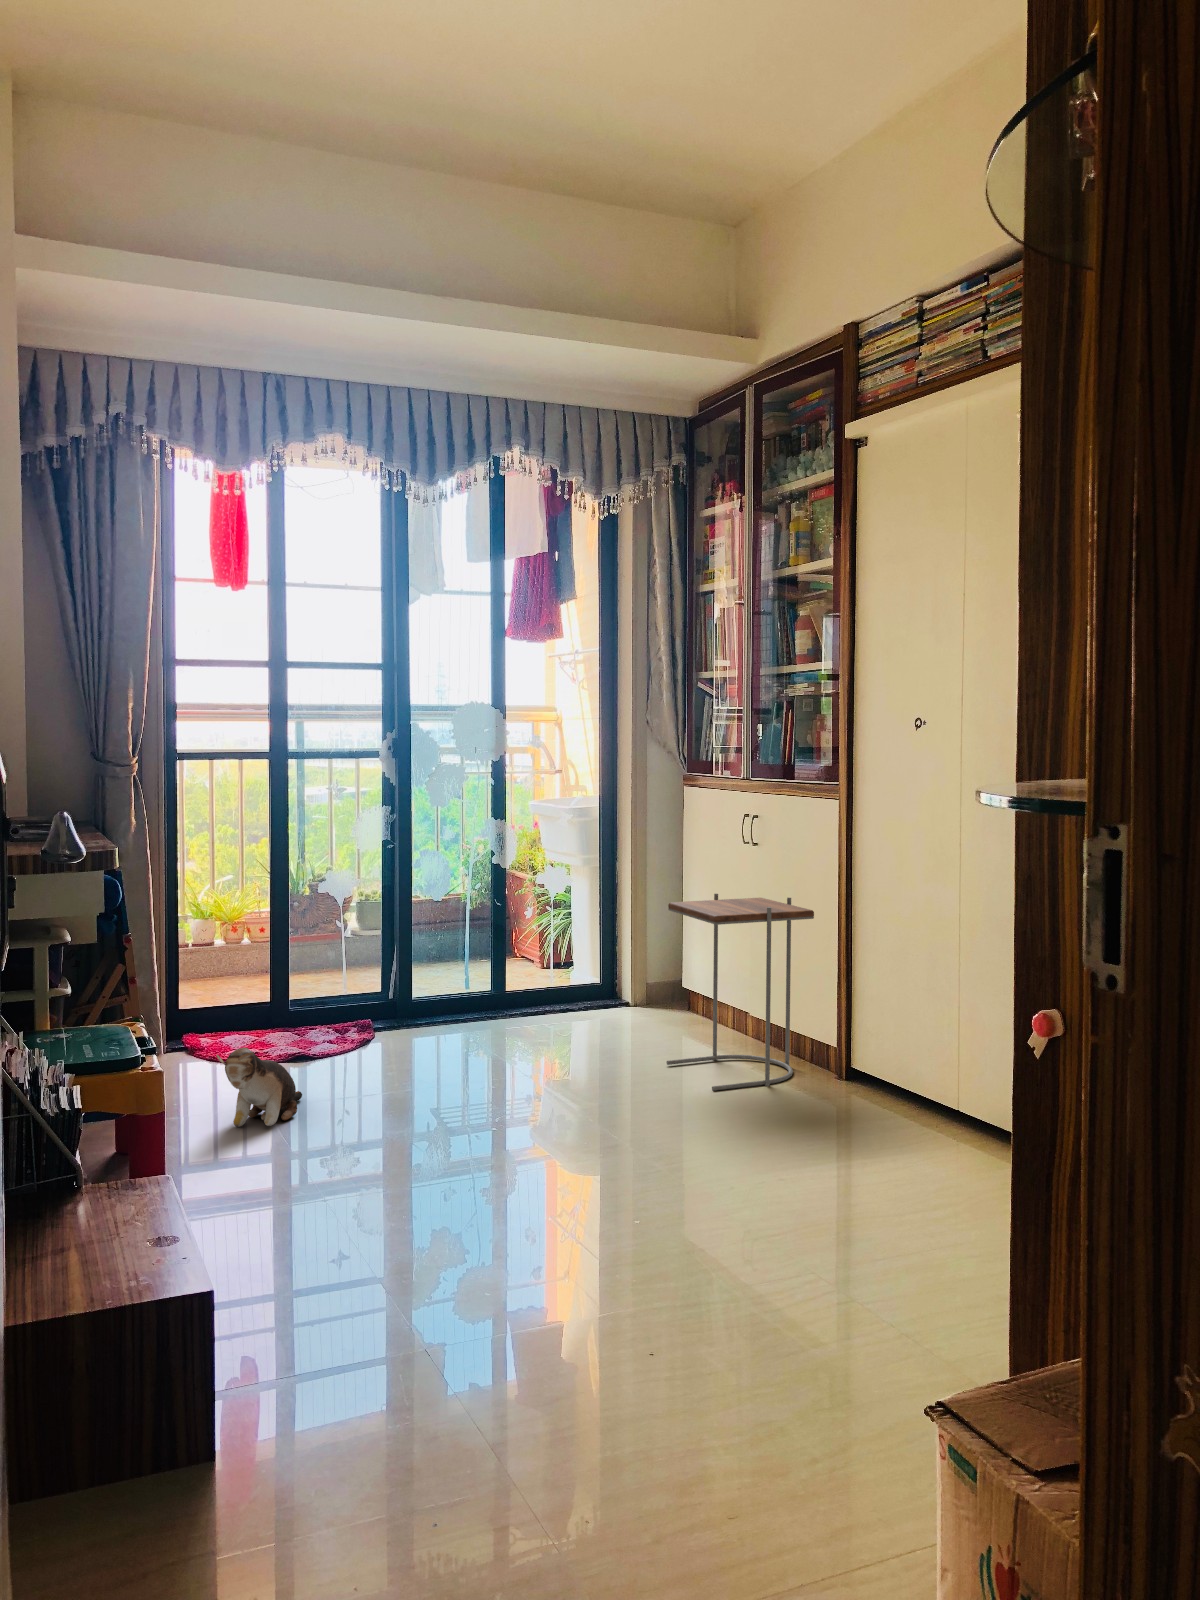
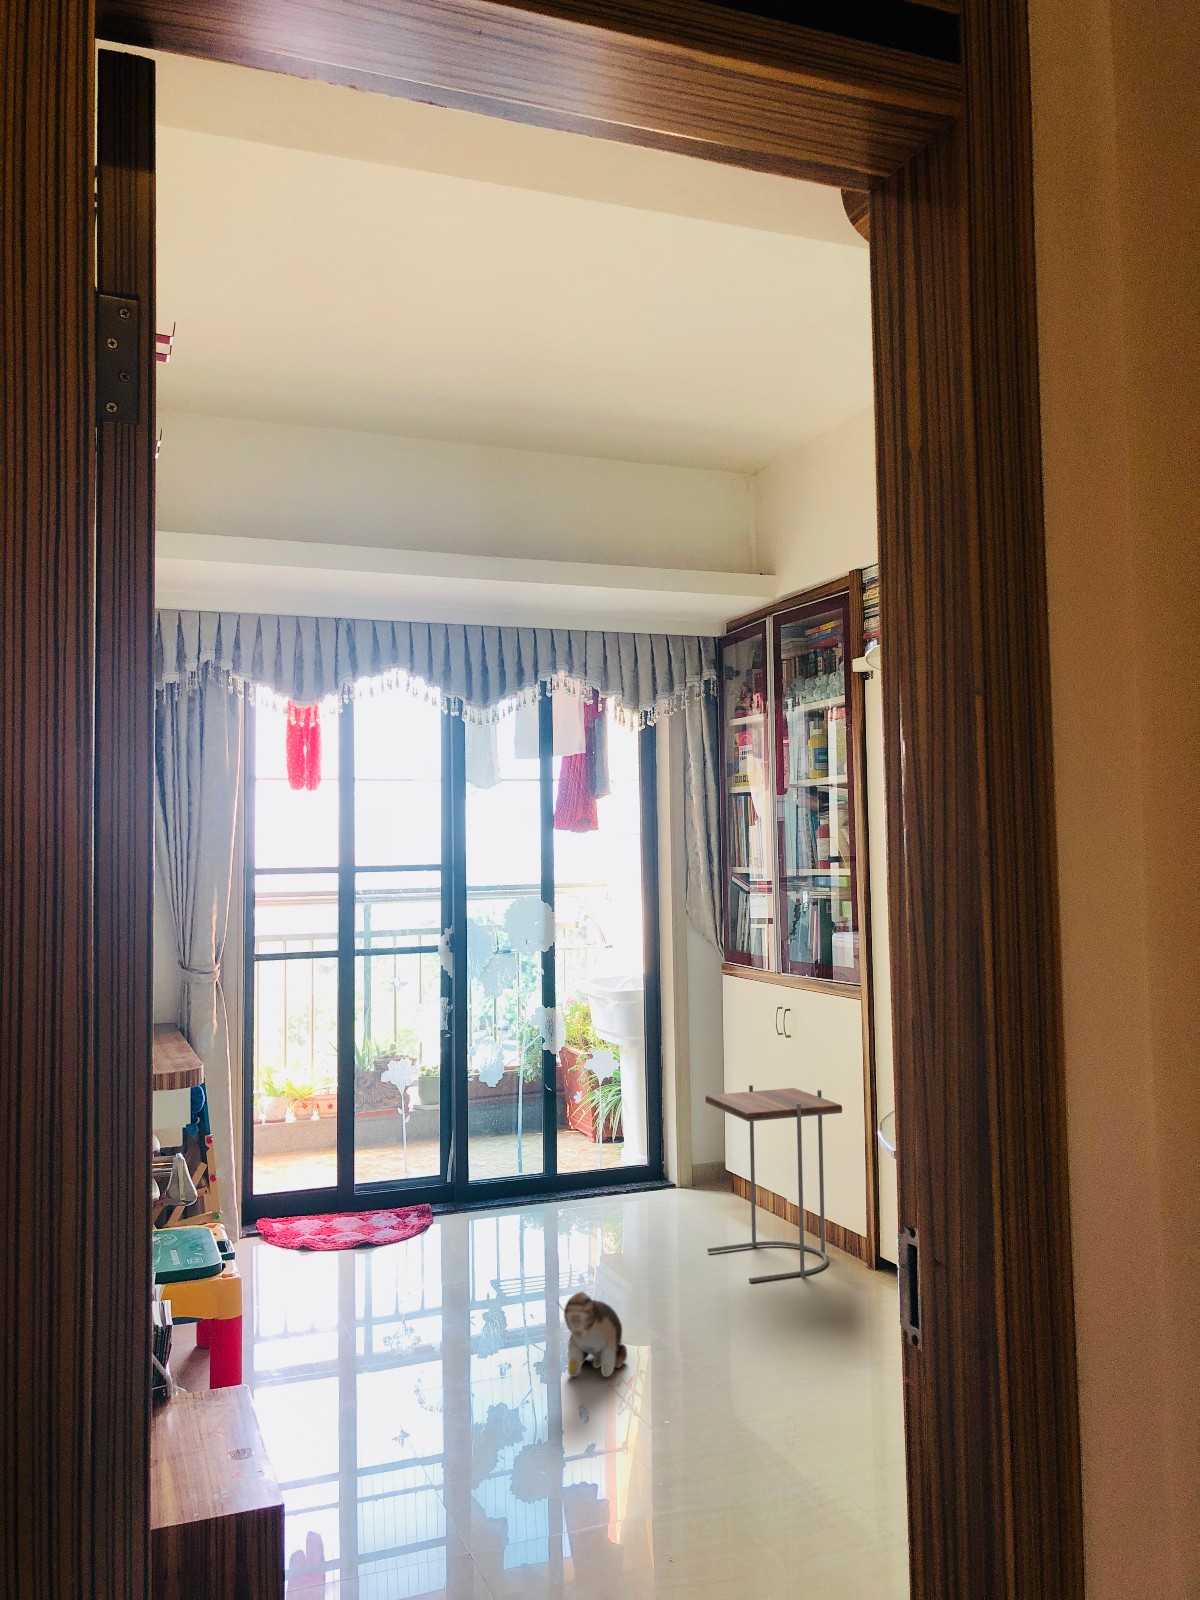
plush toy: present [216,1047,302,1127] -> present [559,1292,627,1377]

